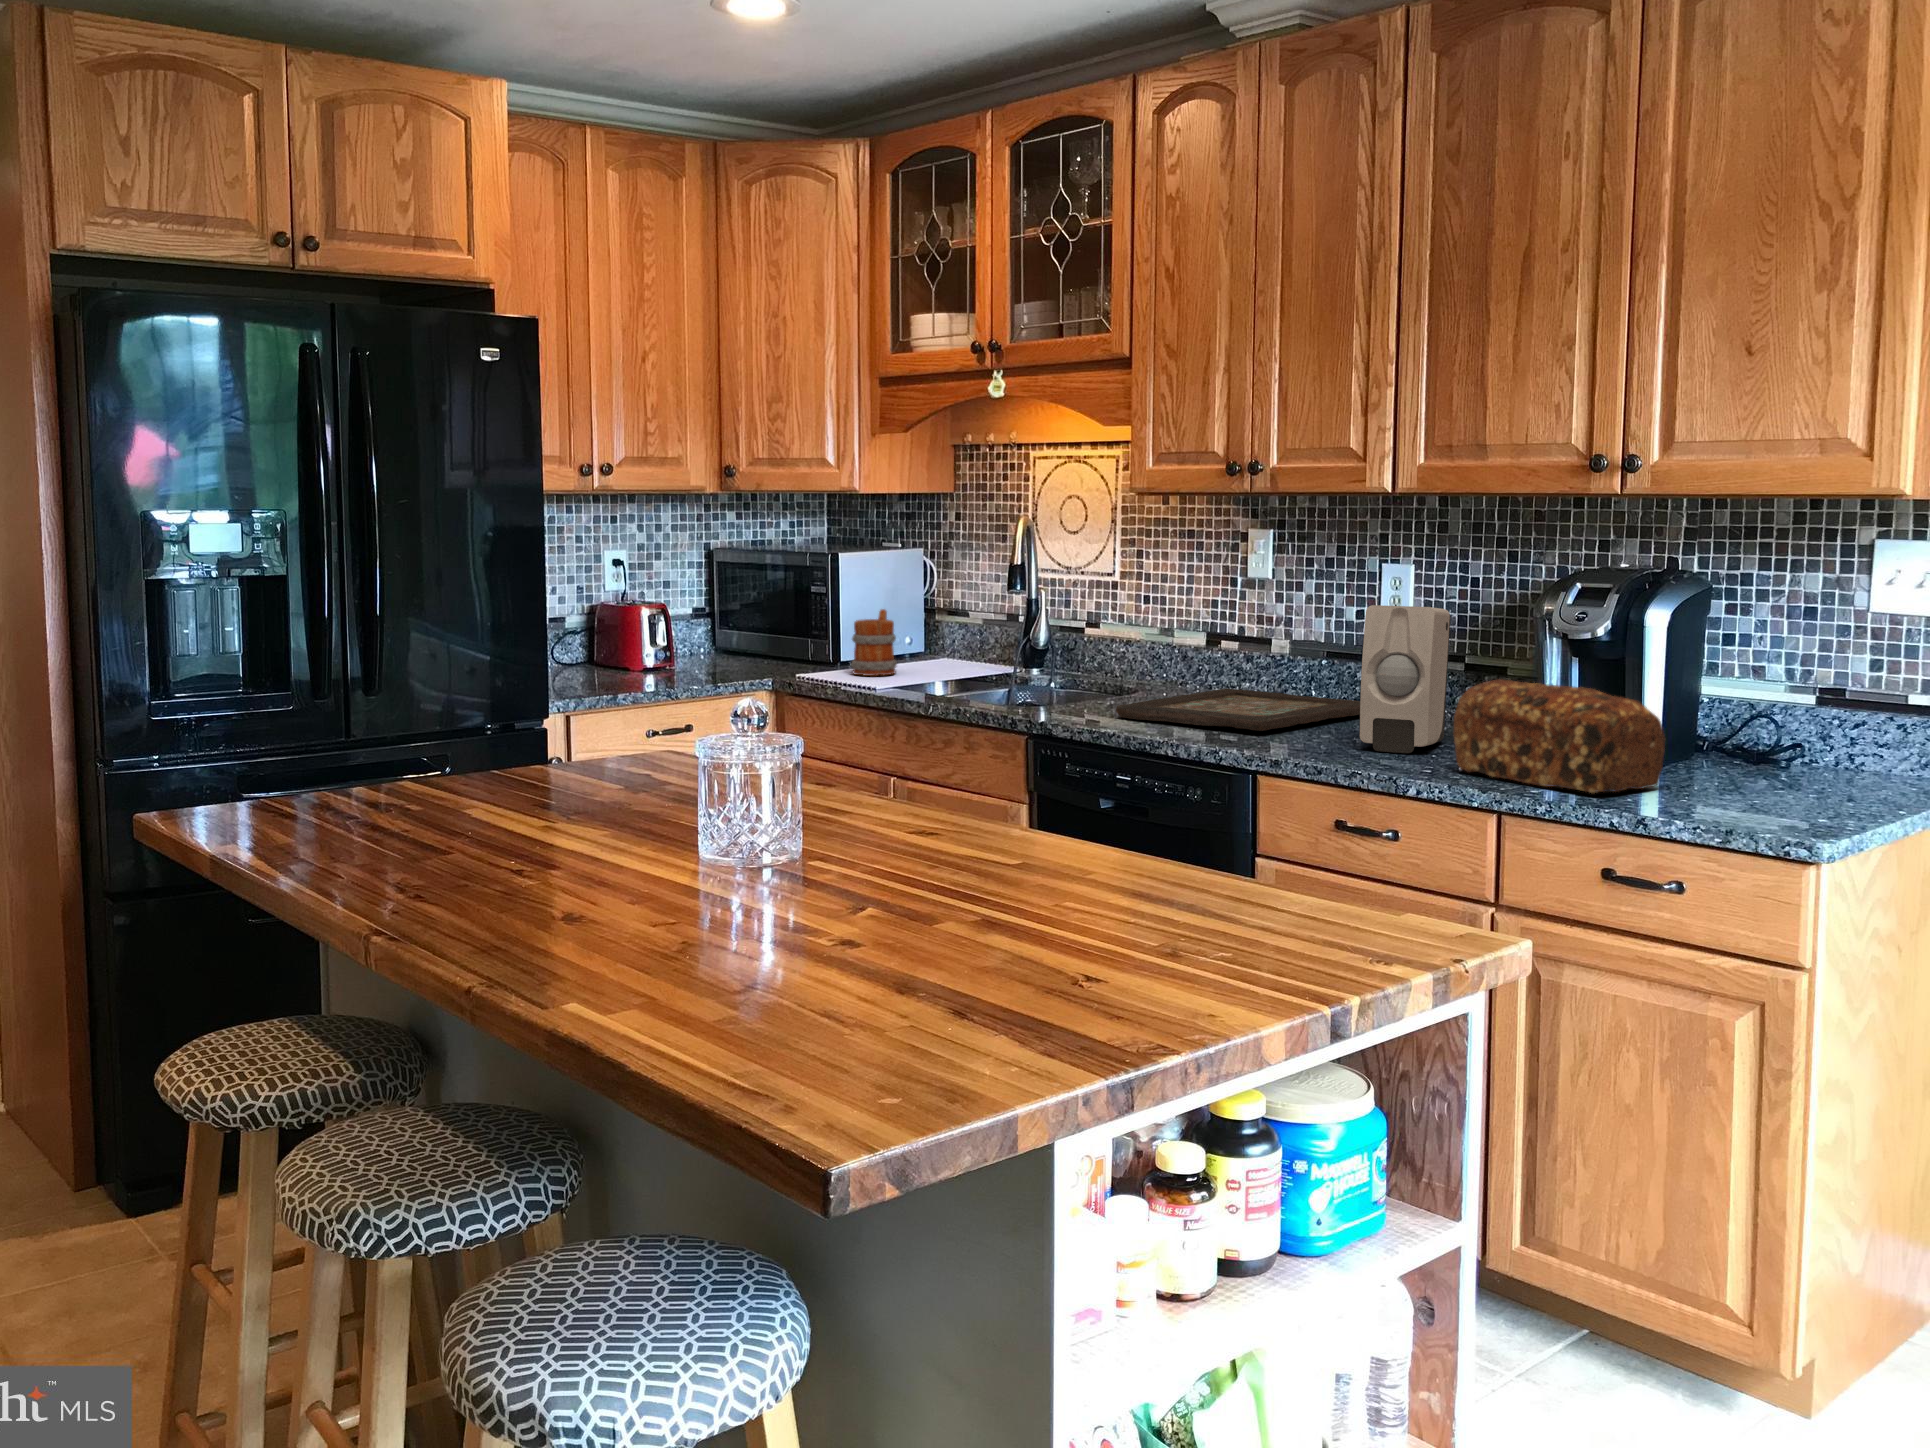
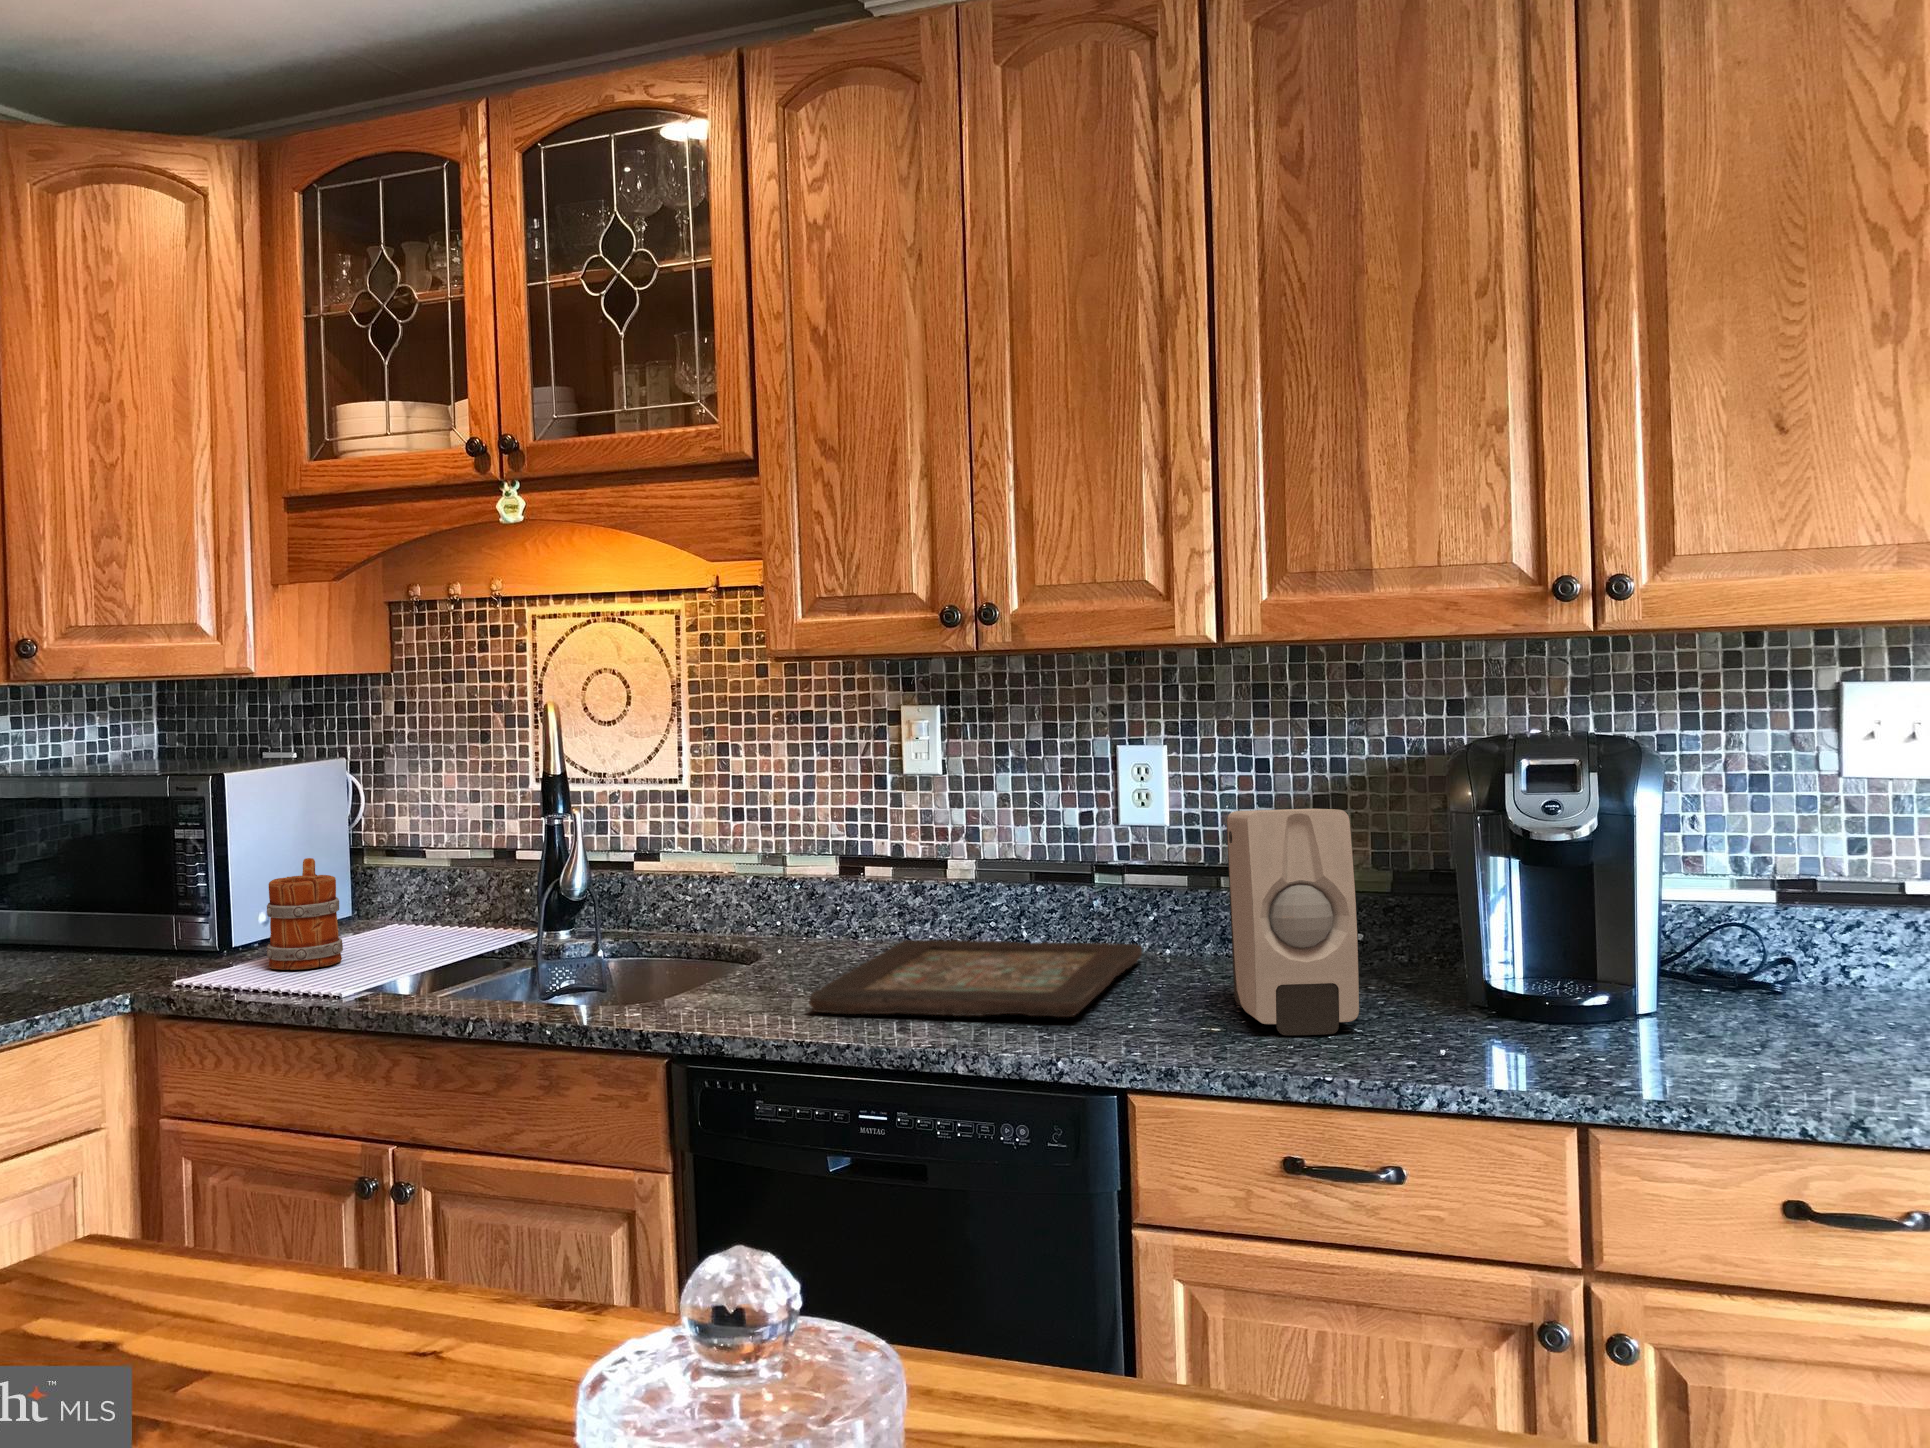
bread loaf: present [1453,679,1665,793] -> none [1462,914,1772,1086]

